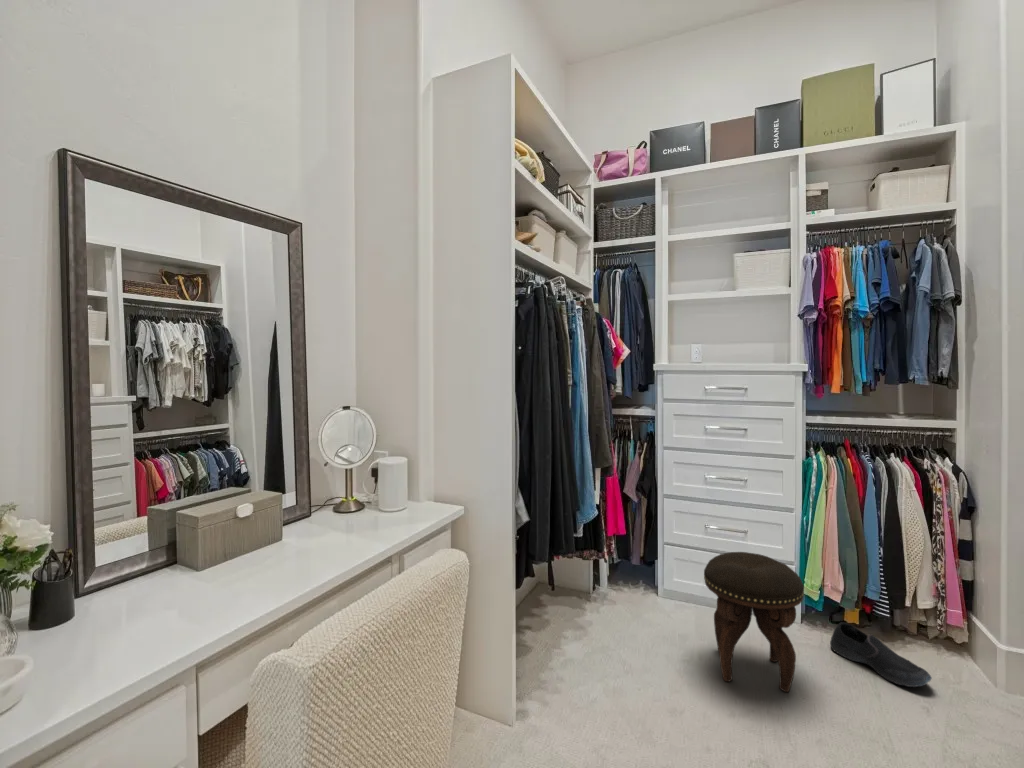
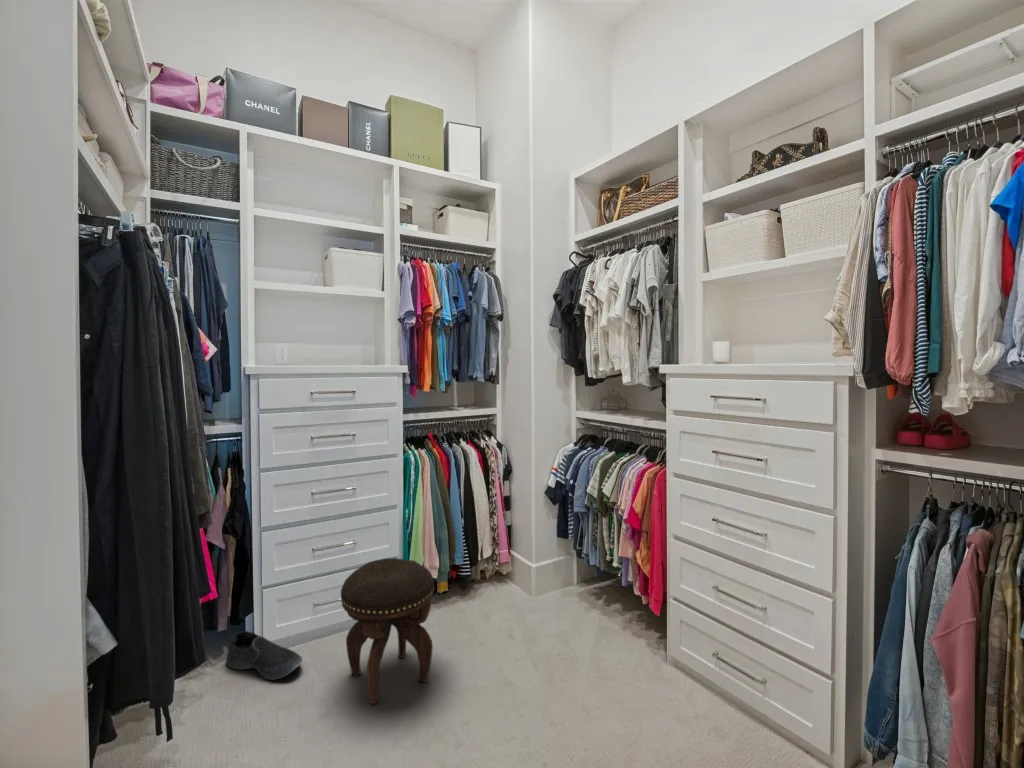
shoe: present [830,622,932,687] -> present [226,631,302,680]

